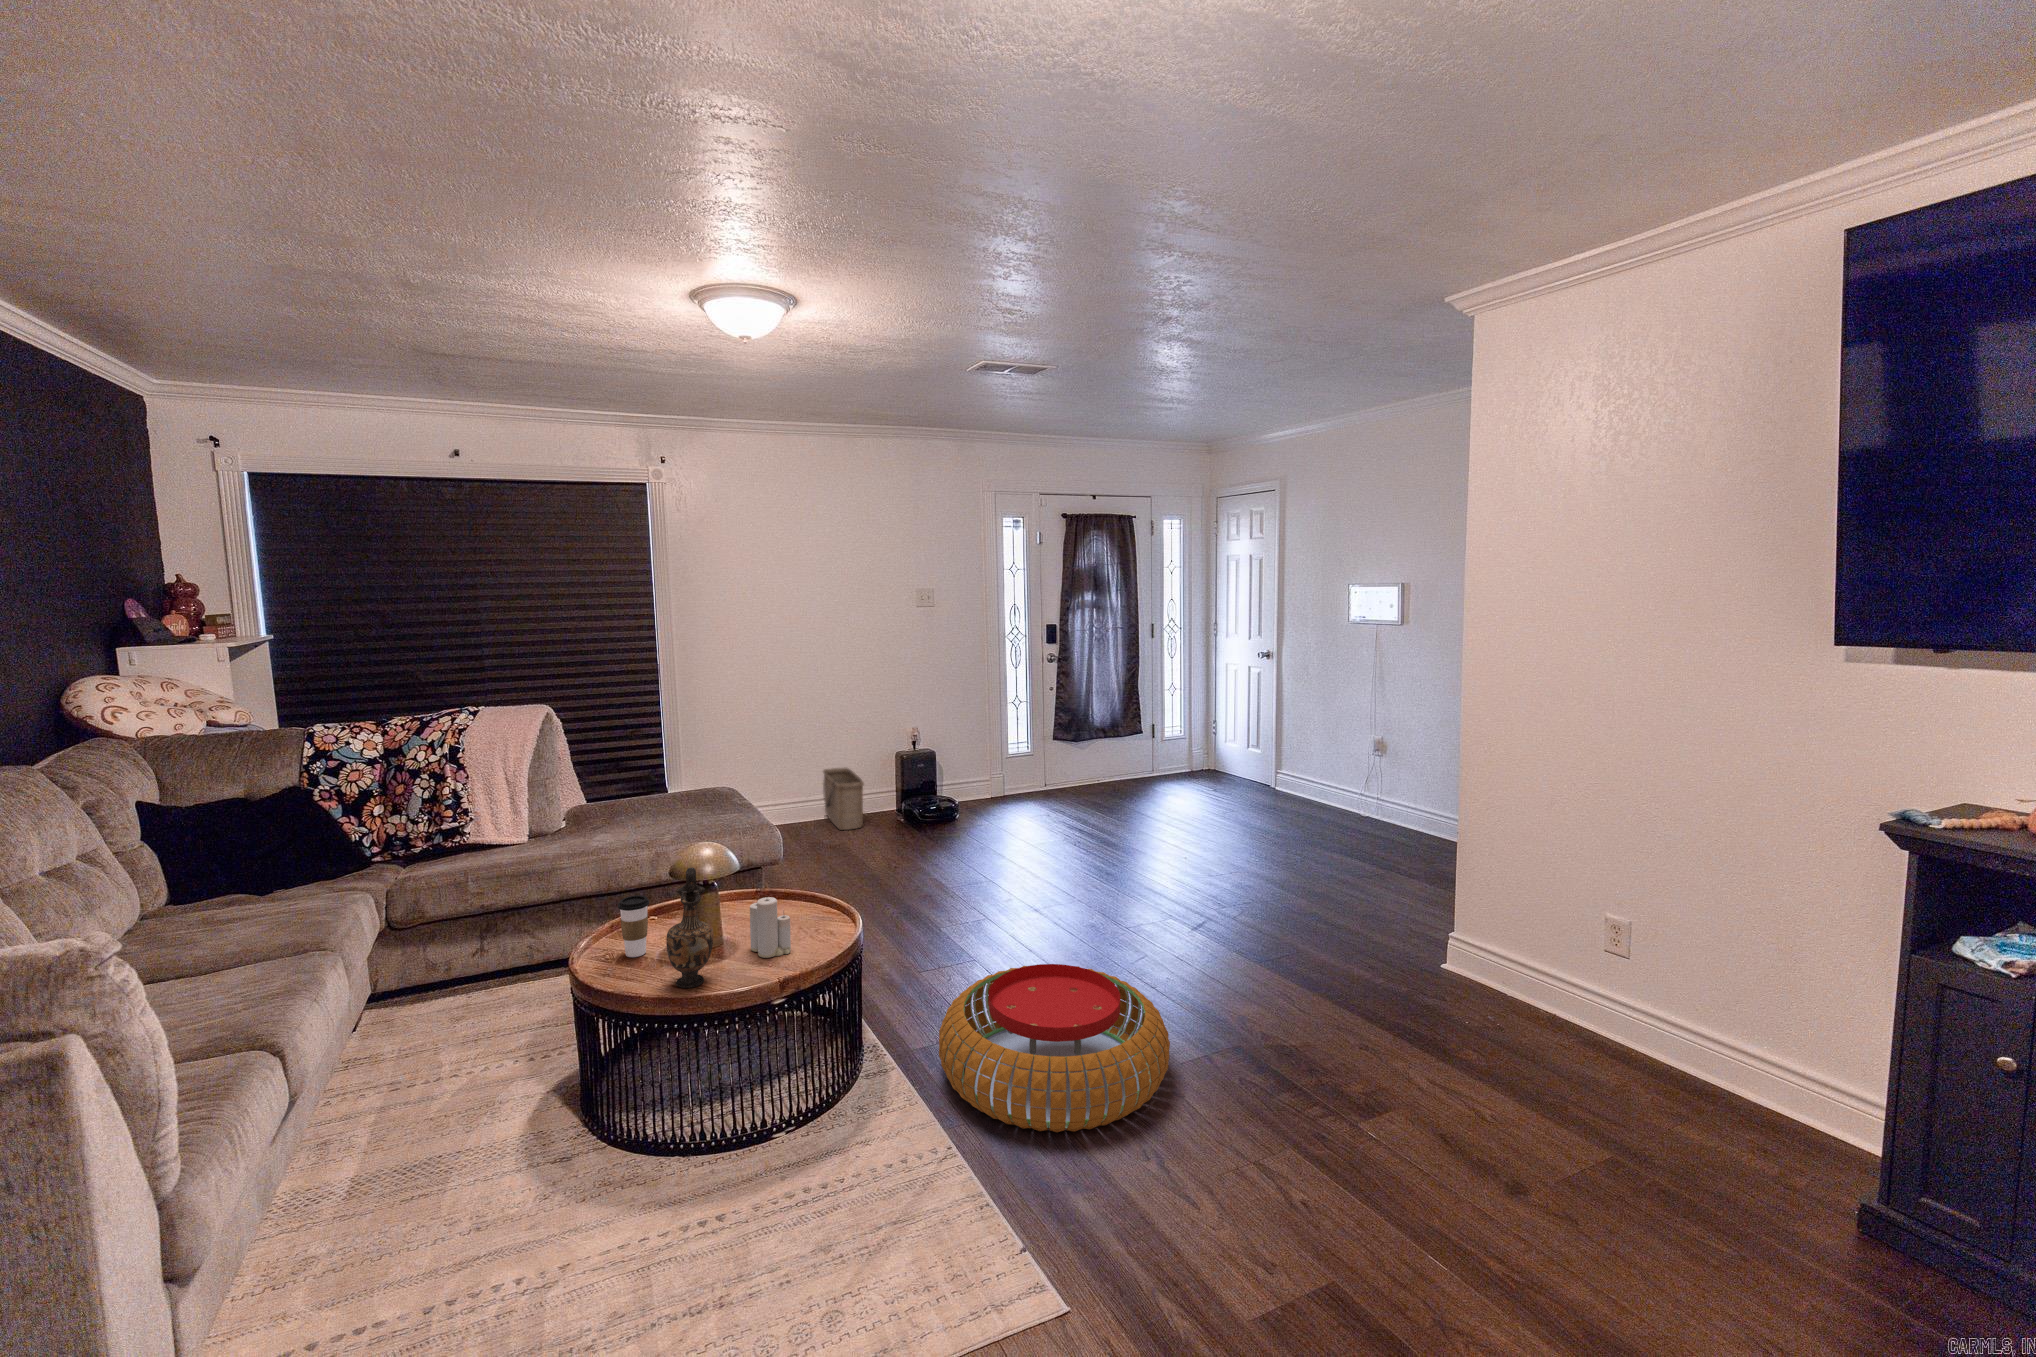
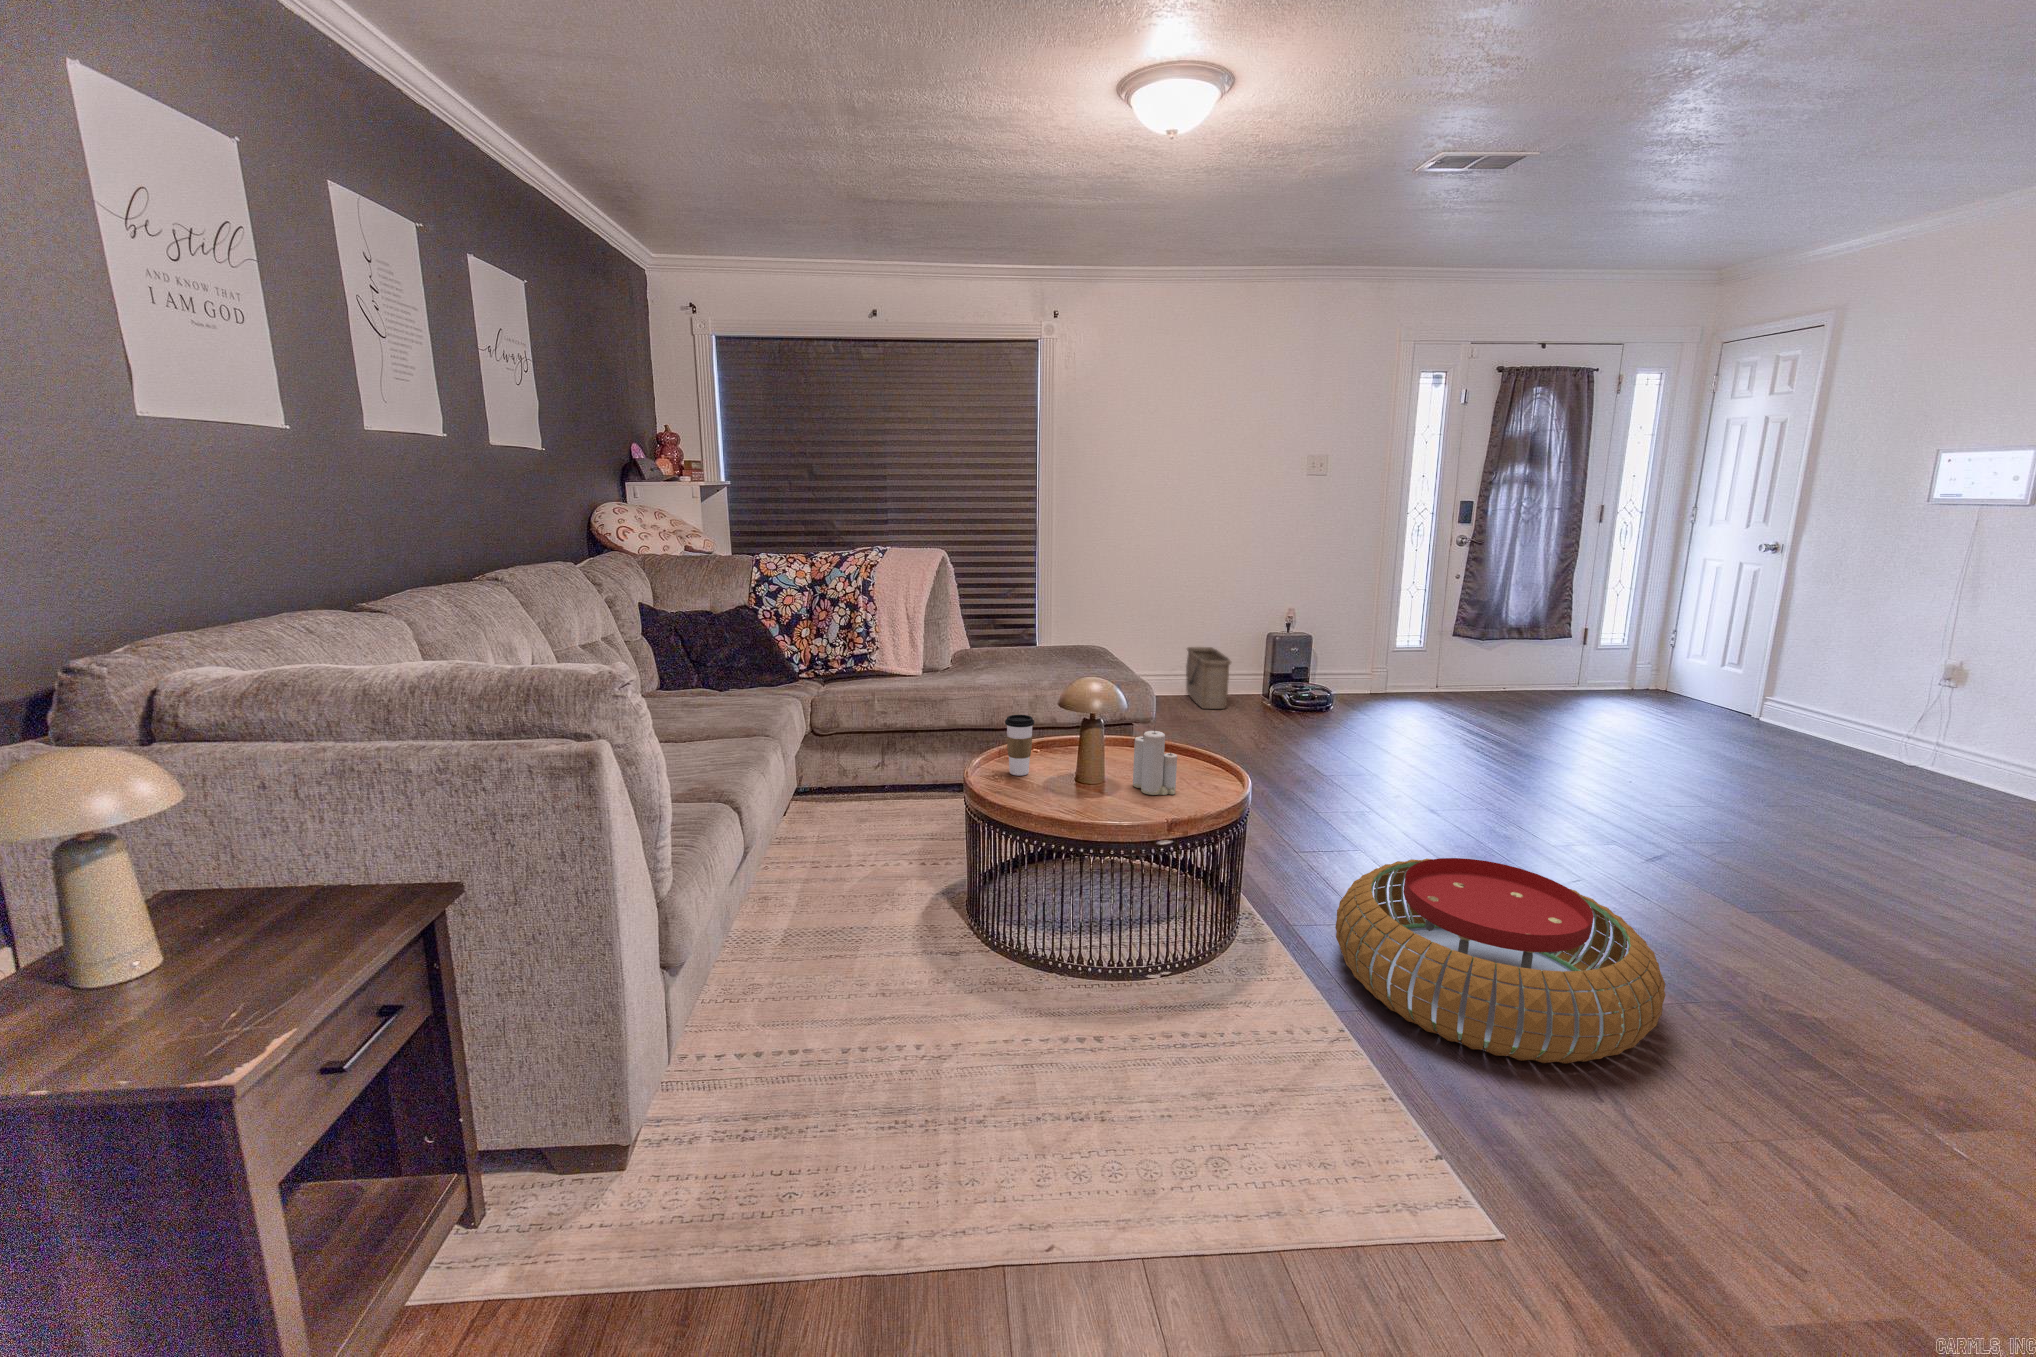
vase: present [666,868,714,988] -> none [1053,685,1100,809]

